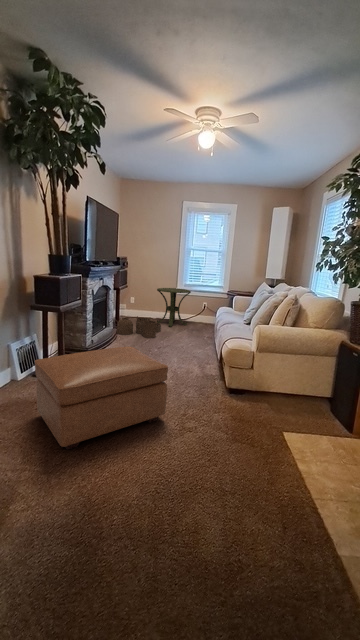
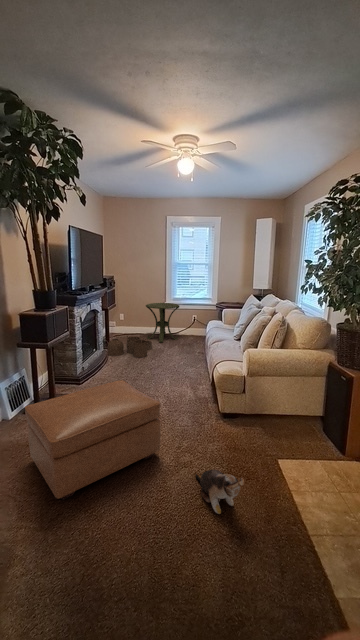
plush toy: none [200,431,249,473] -> present [195,470,244,514]

